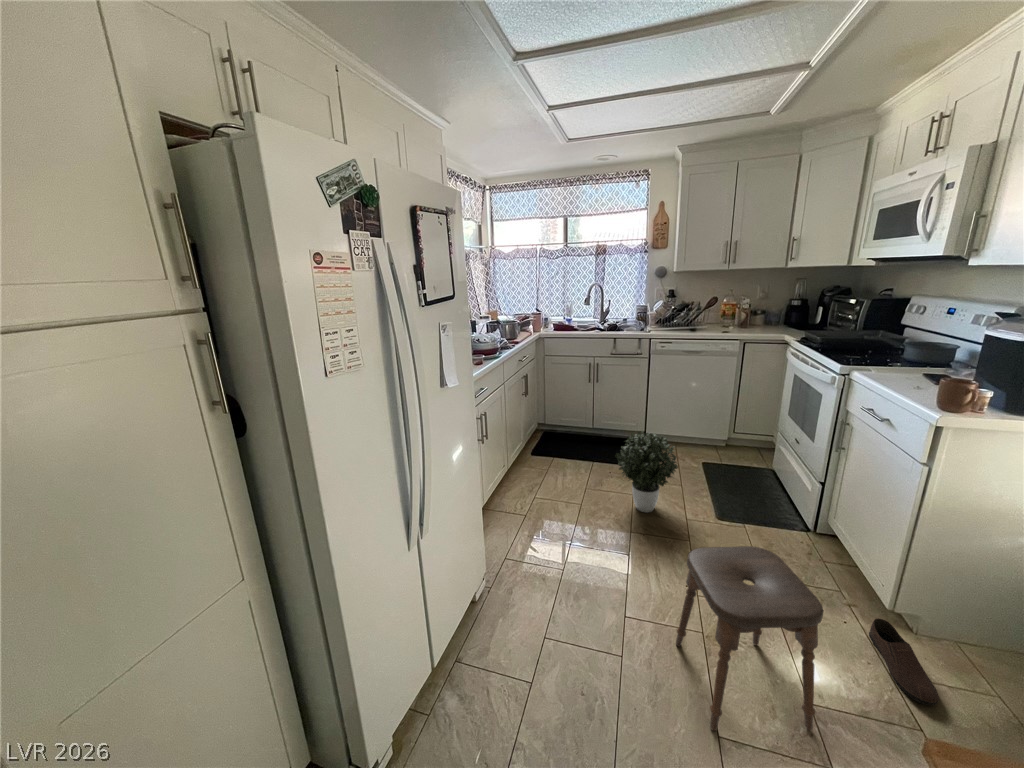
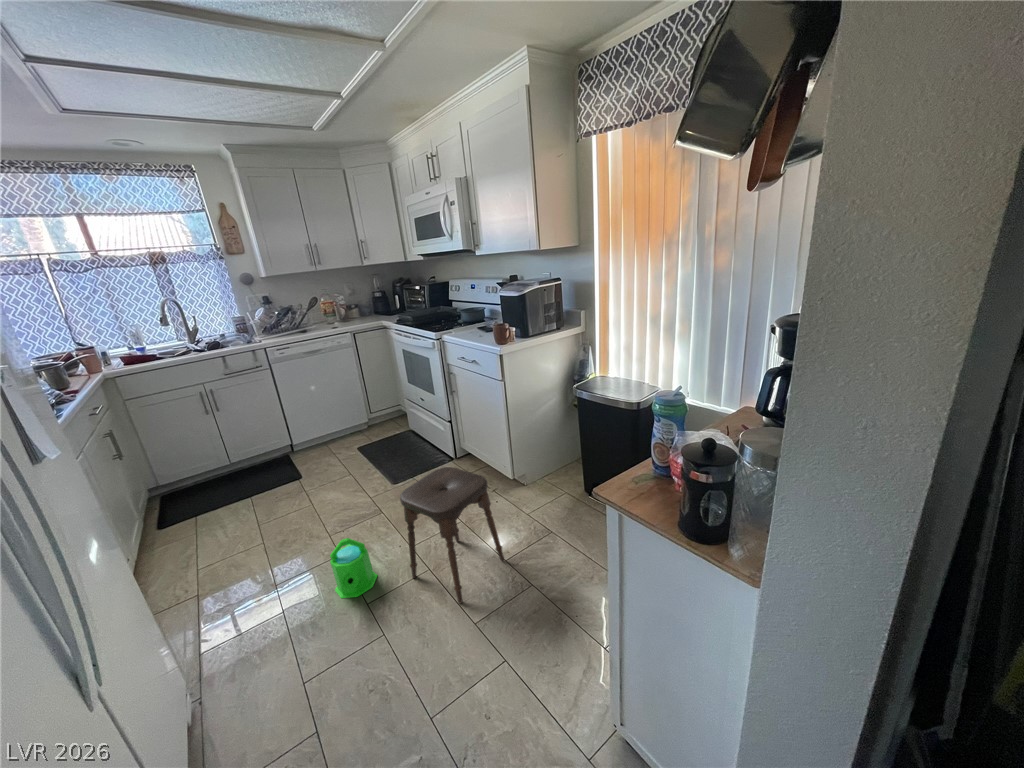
potted plant: present [615,431,678,512] -> none [285,432,350,512]
watering can: none [600,553,644,619] -> present [330,538,377,598]
shoe: present [869,618,939,705] -> none [505,481,542,512]

